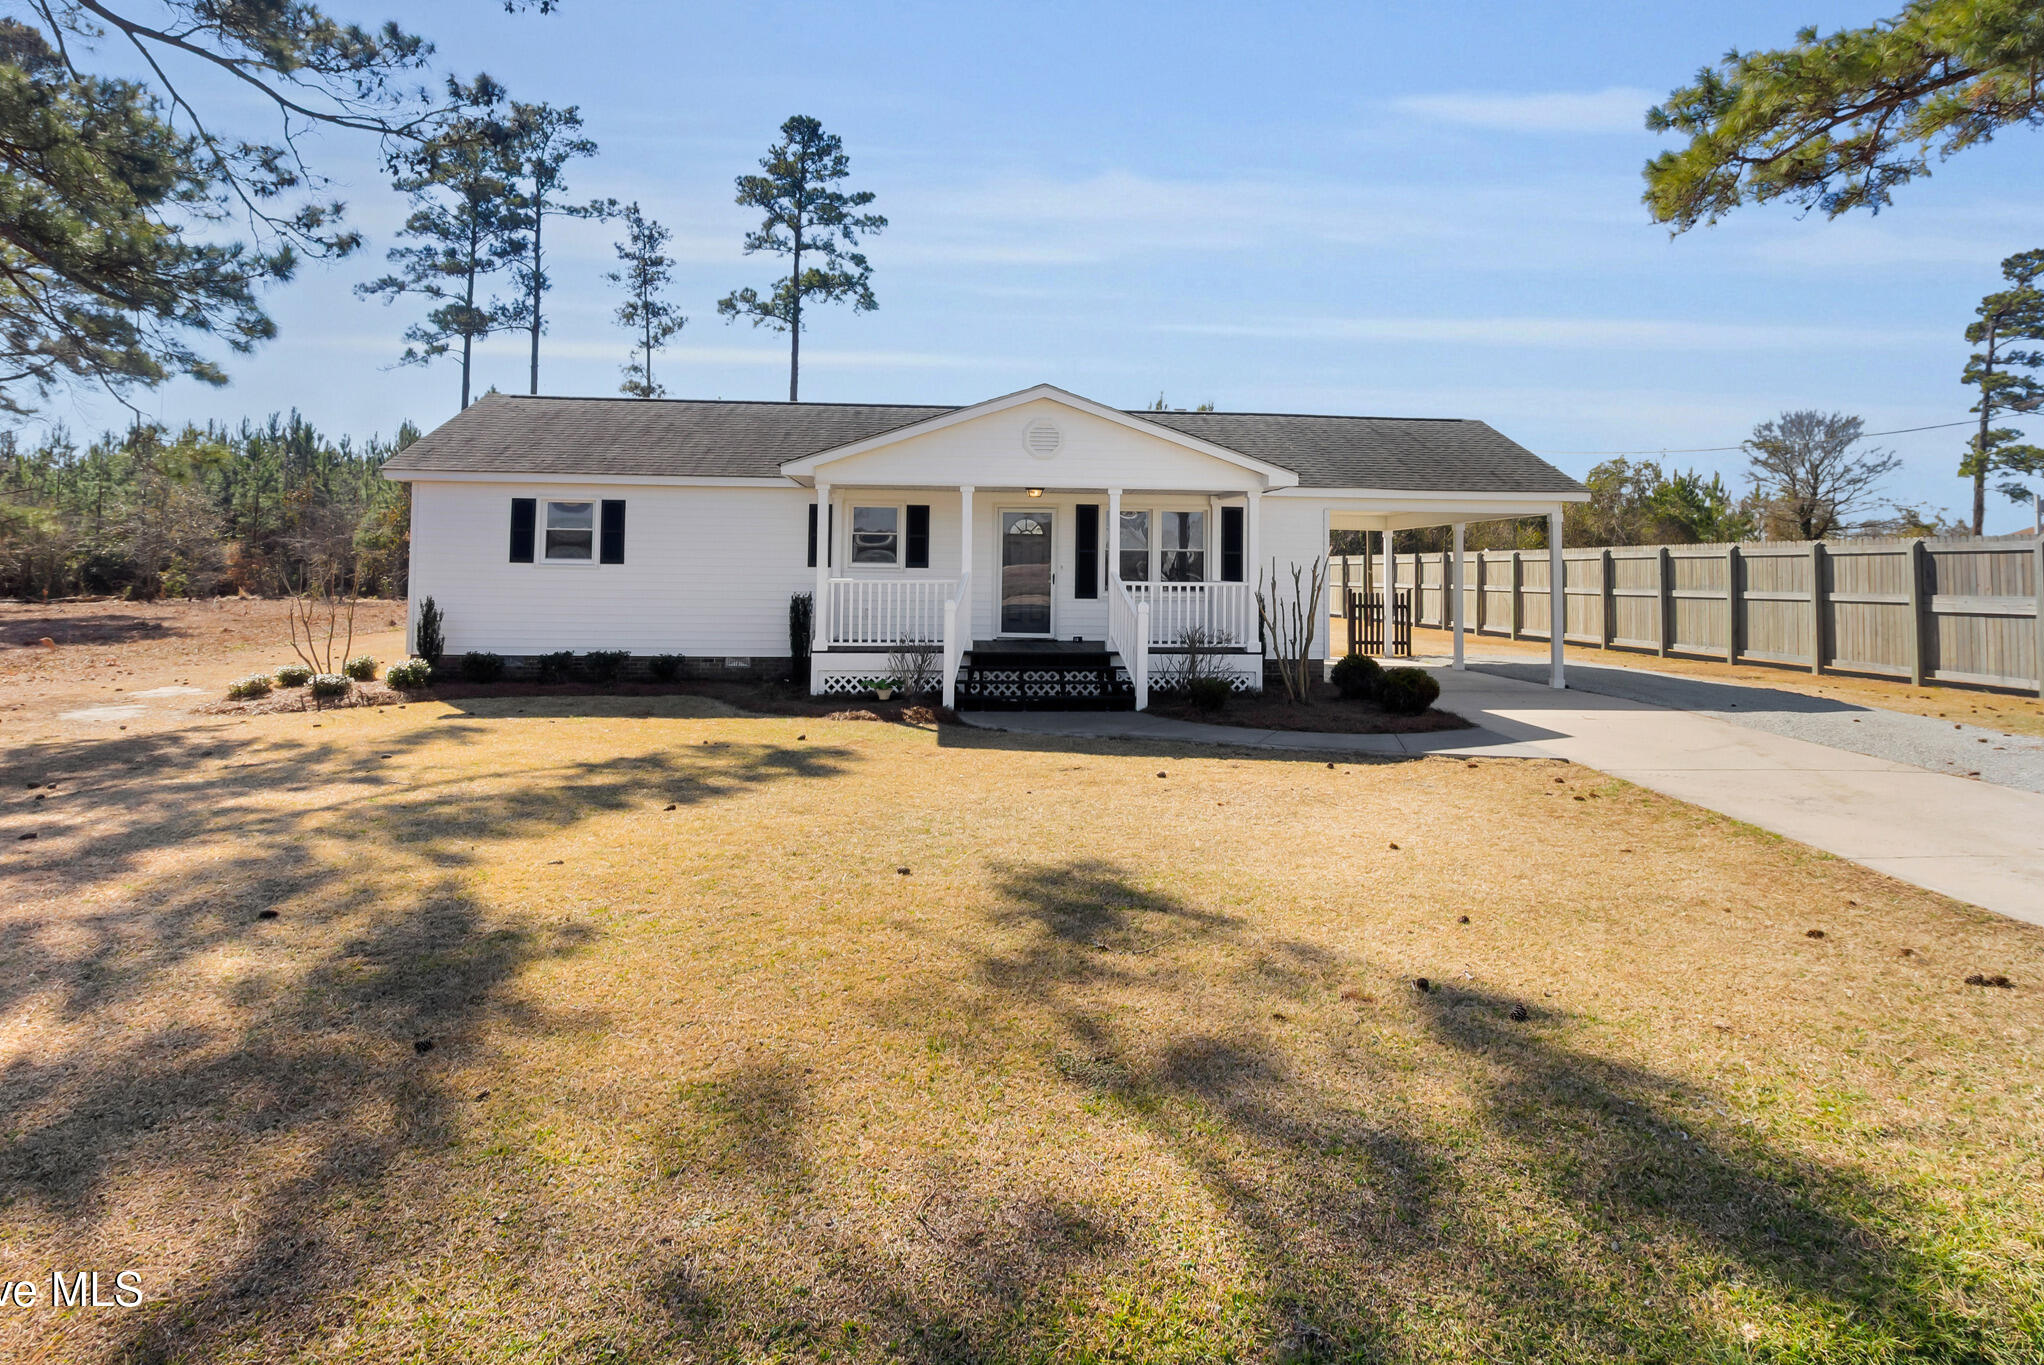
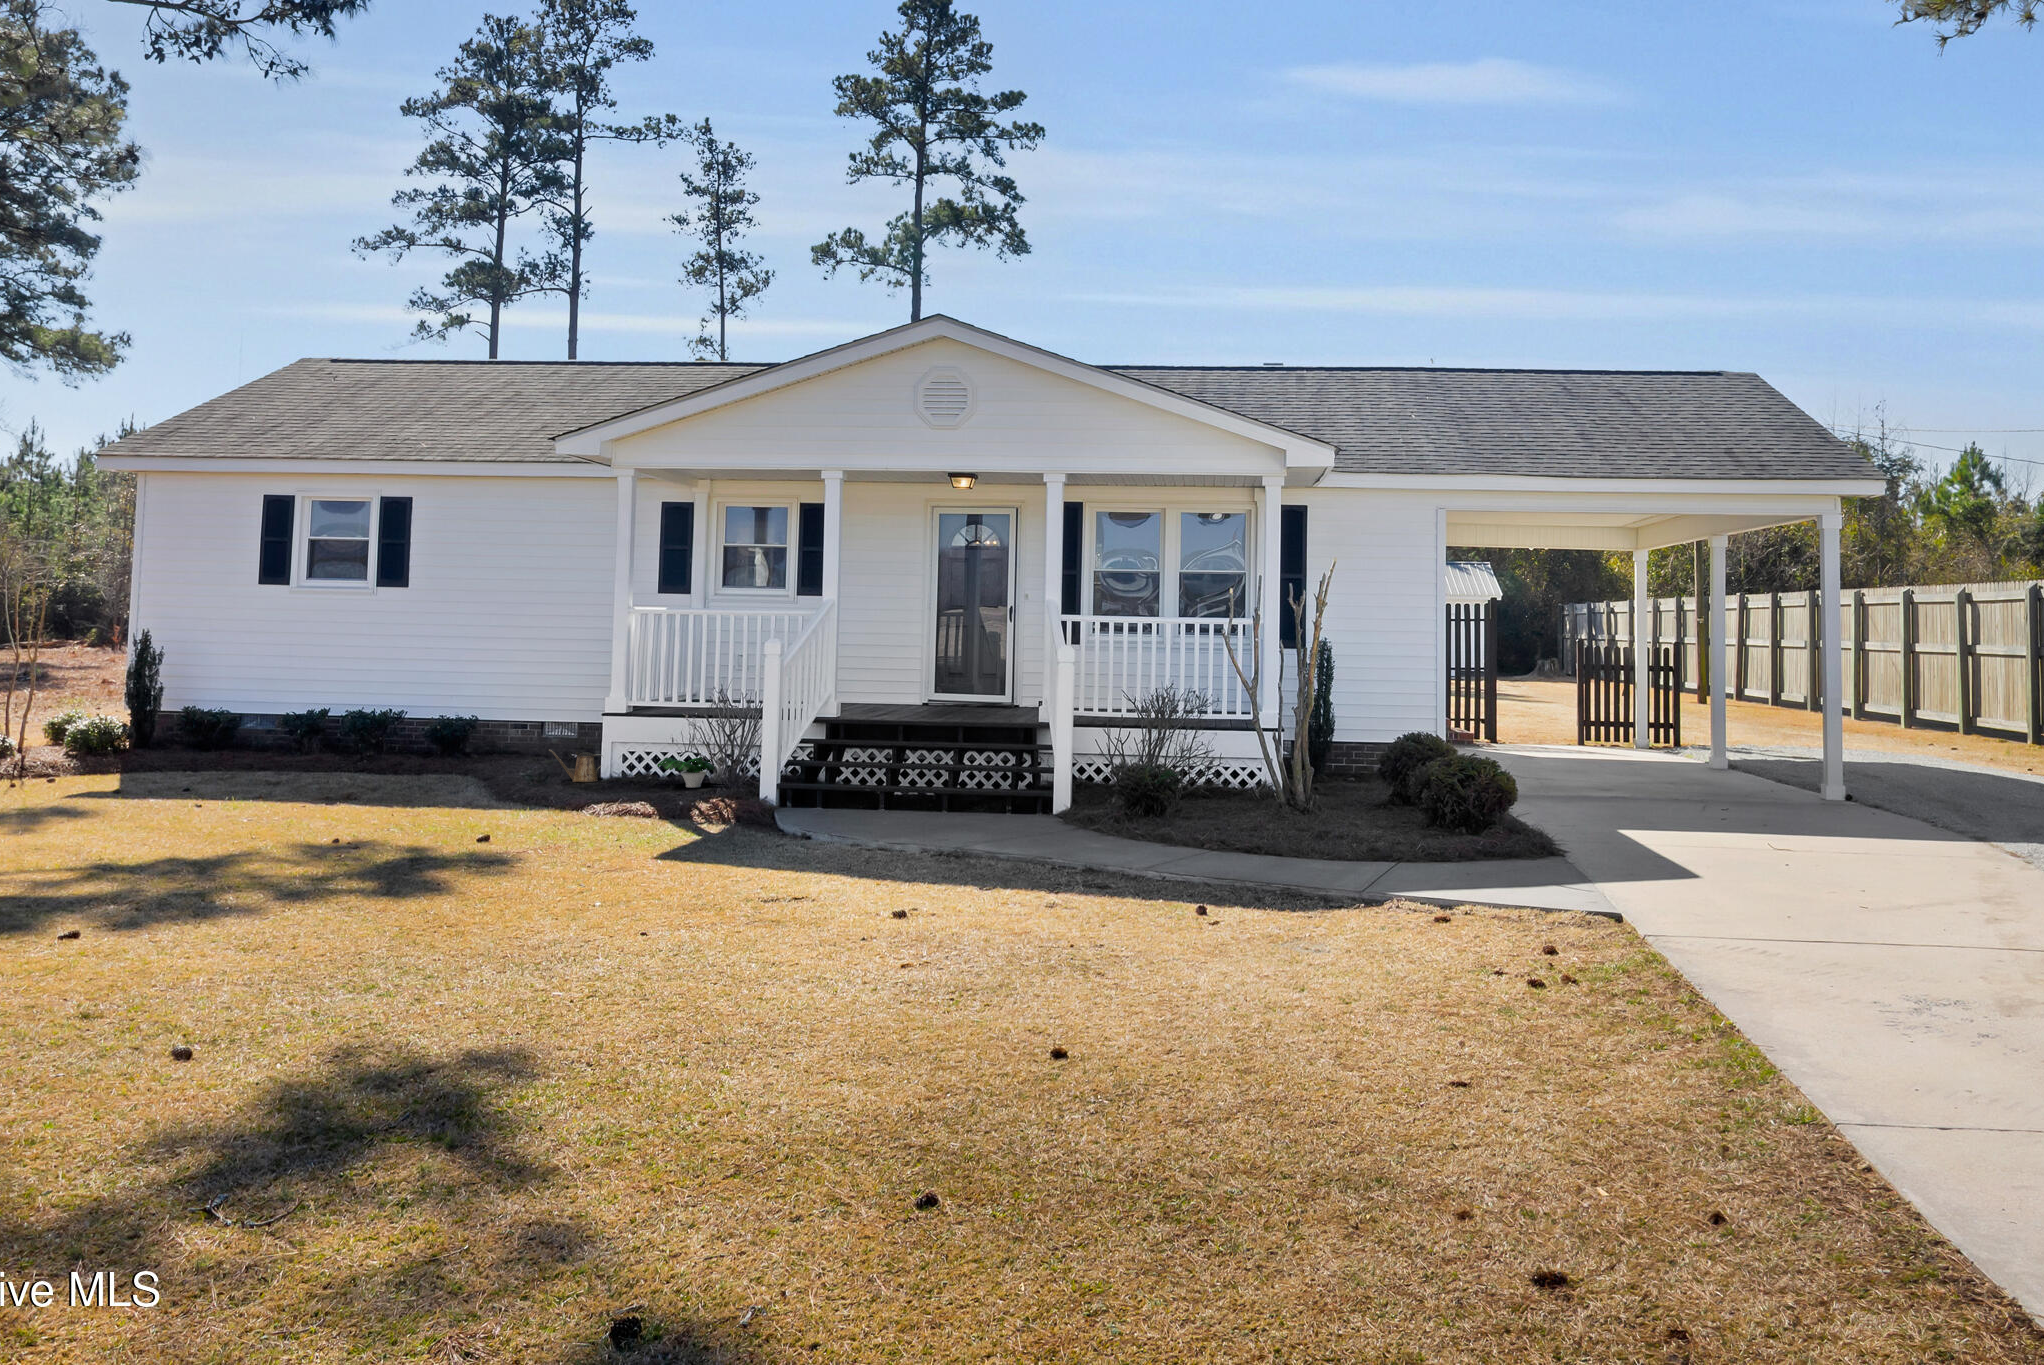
watering can: none [779,677,815,698] -> present [549,750,602,782]

